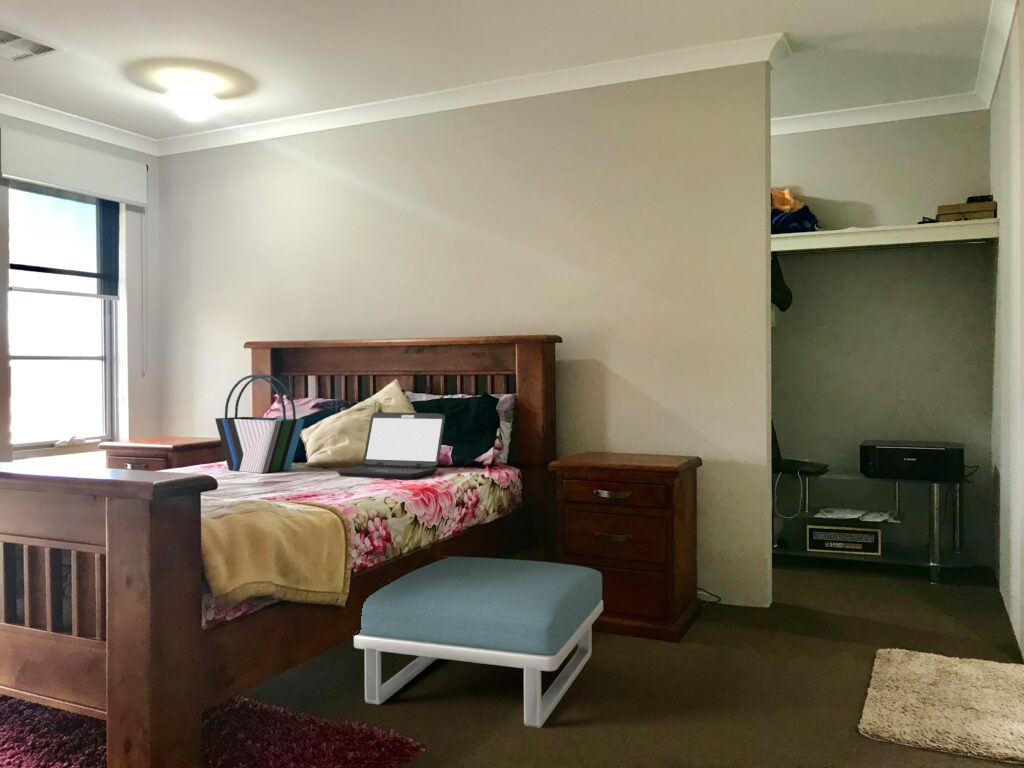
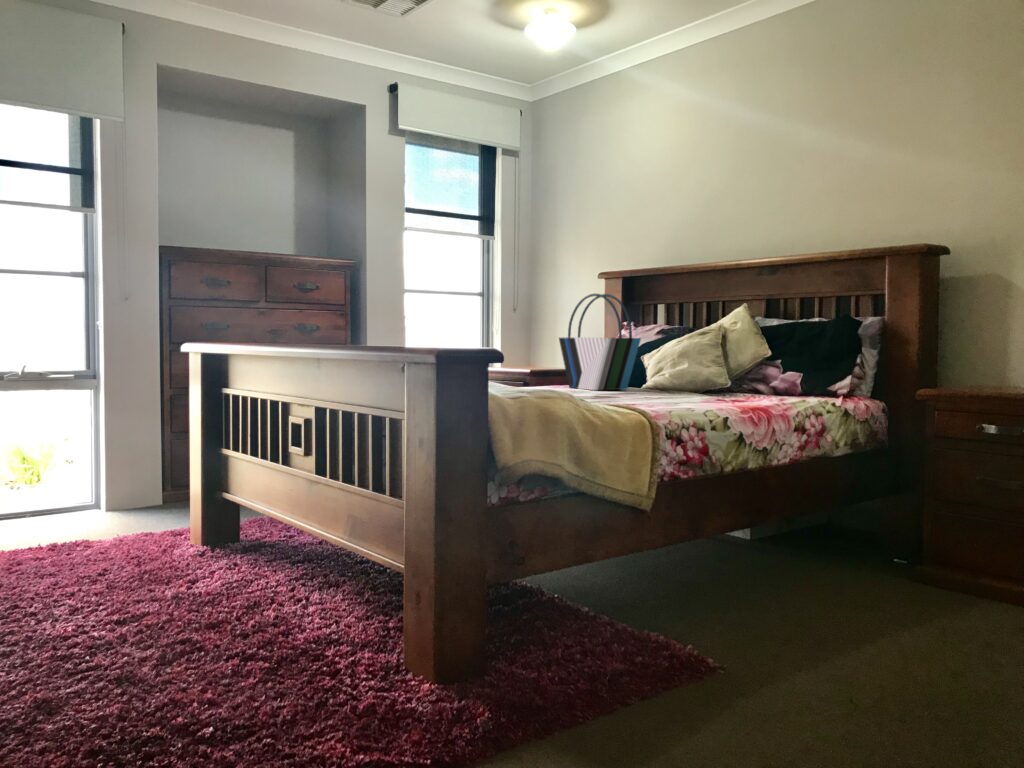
laptop: present [337,412,445,479] -> none [670,334,793,401]
footstool: present [354,557,603,728] -> none [663,486,976,679]

